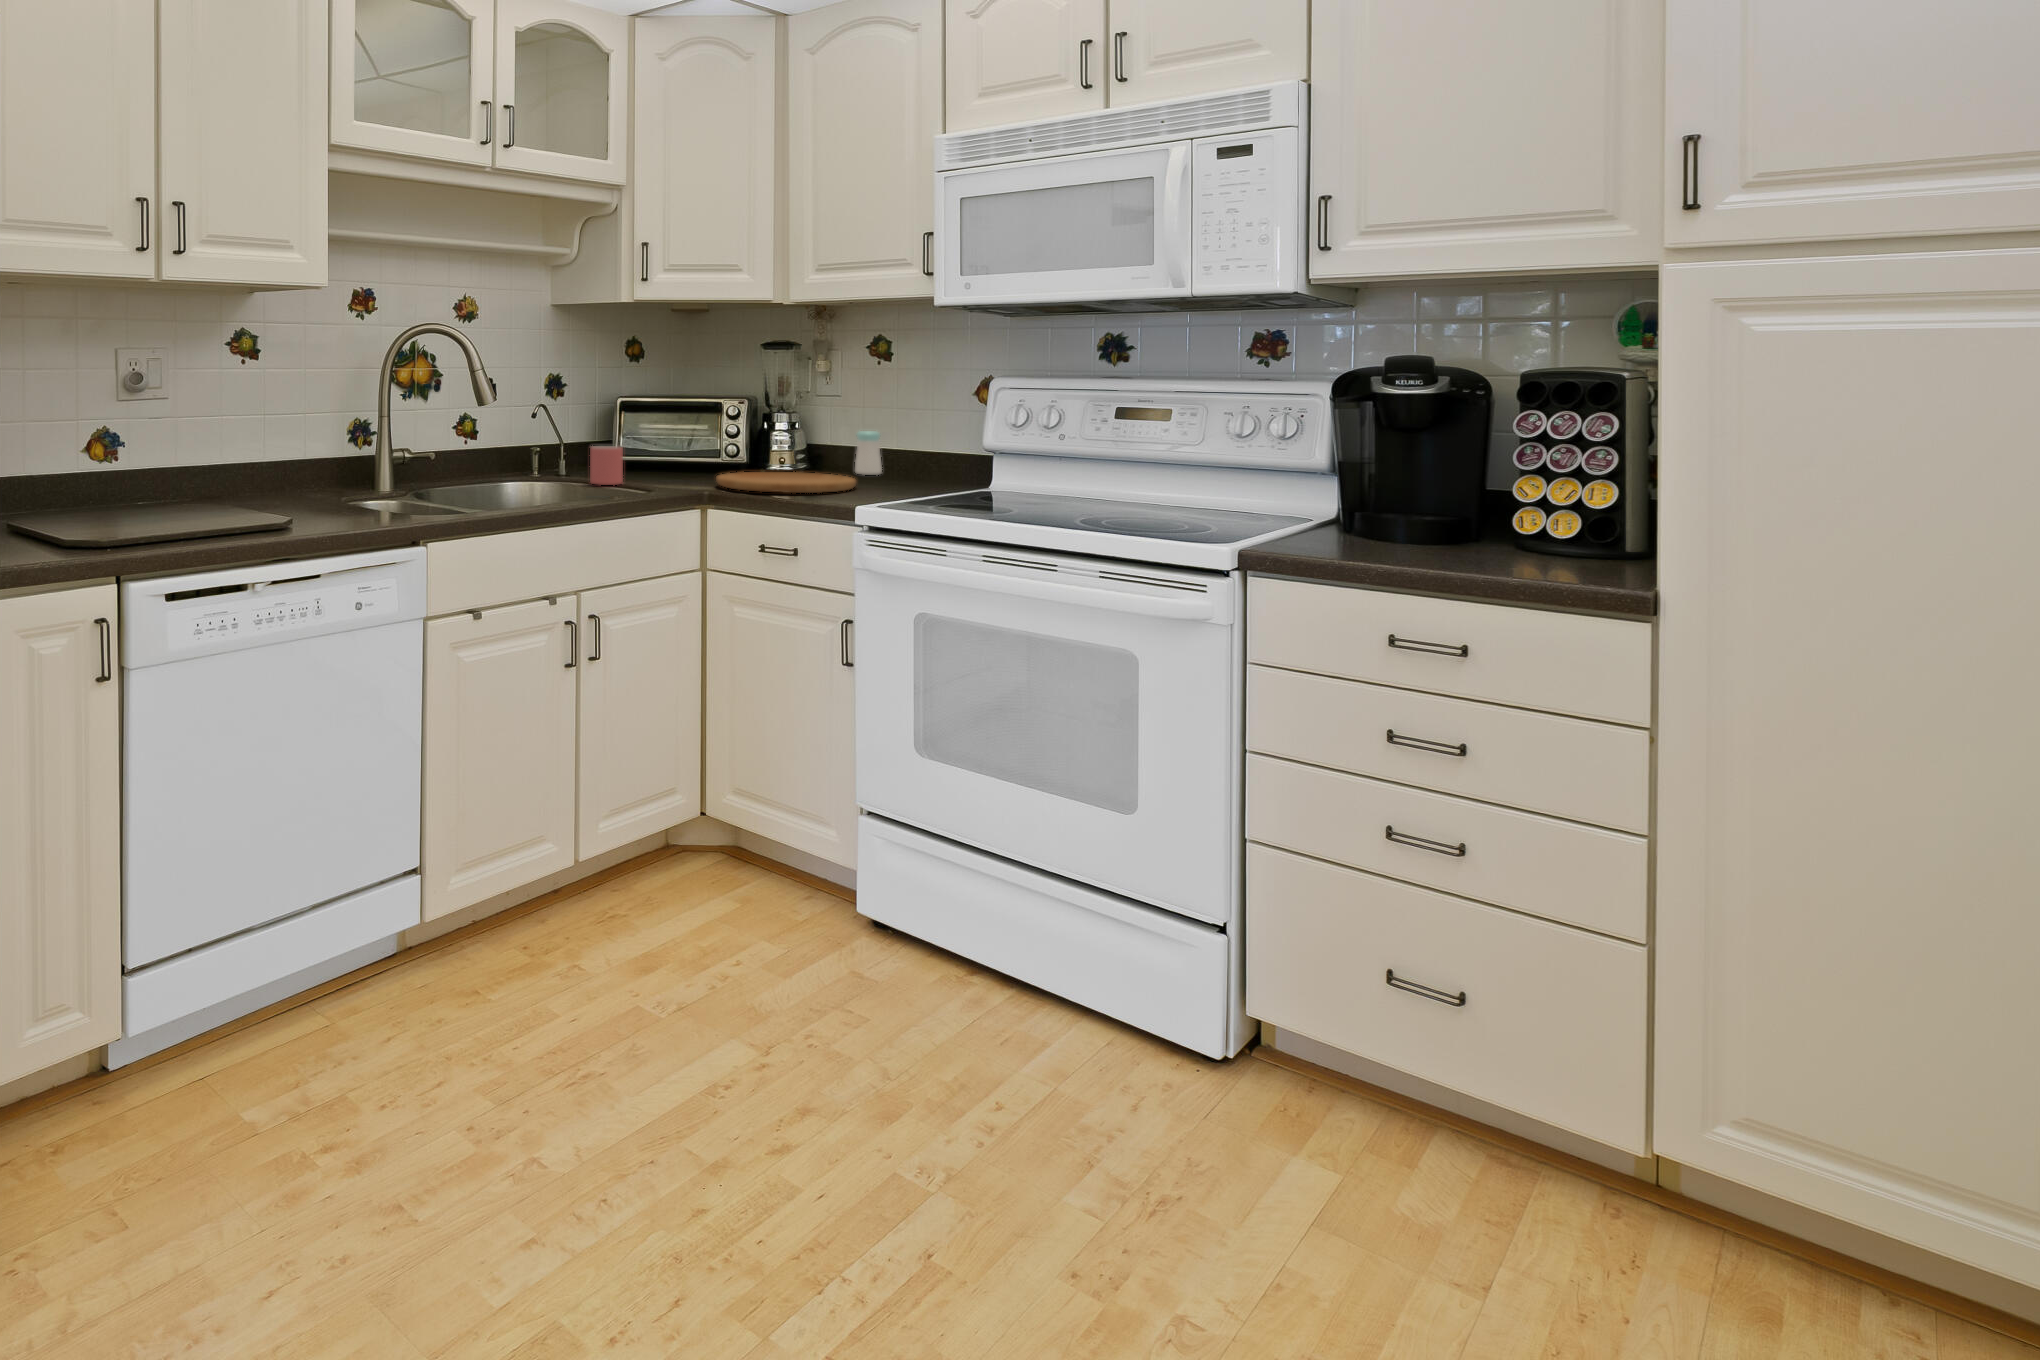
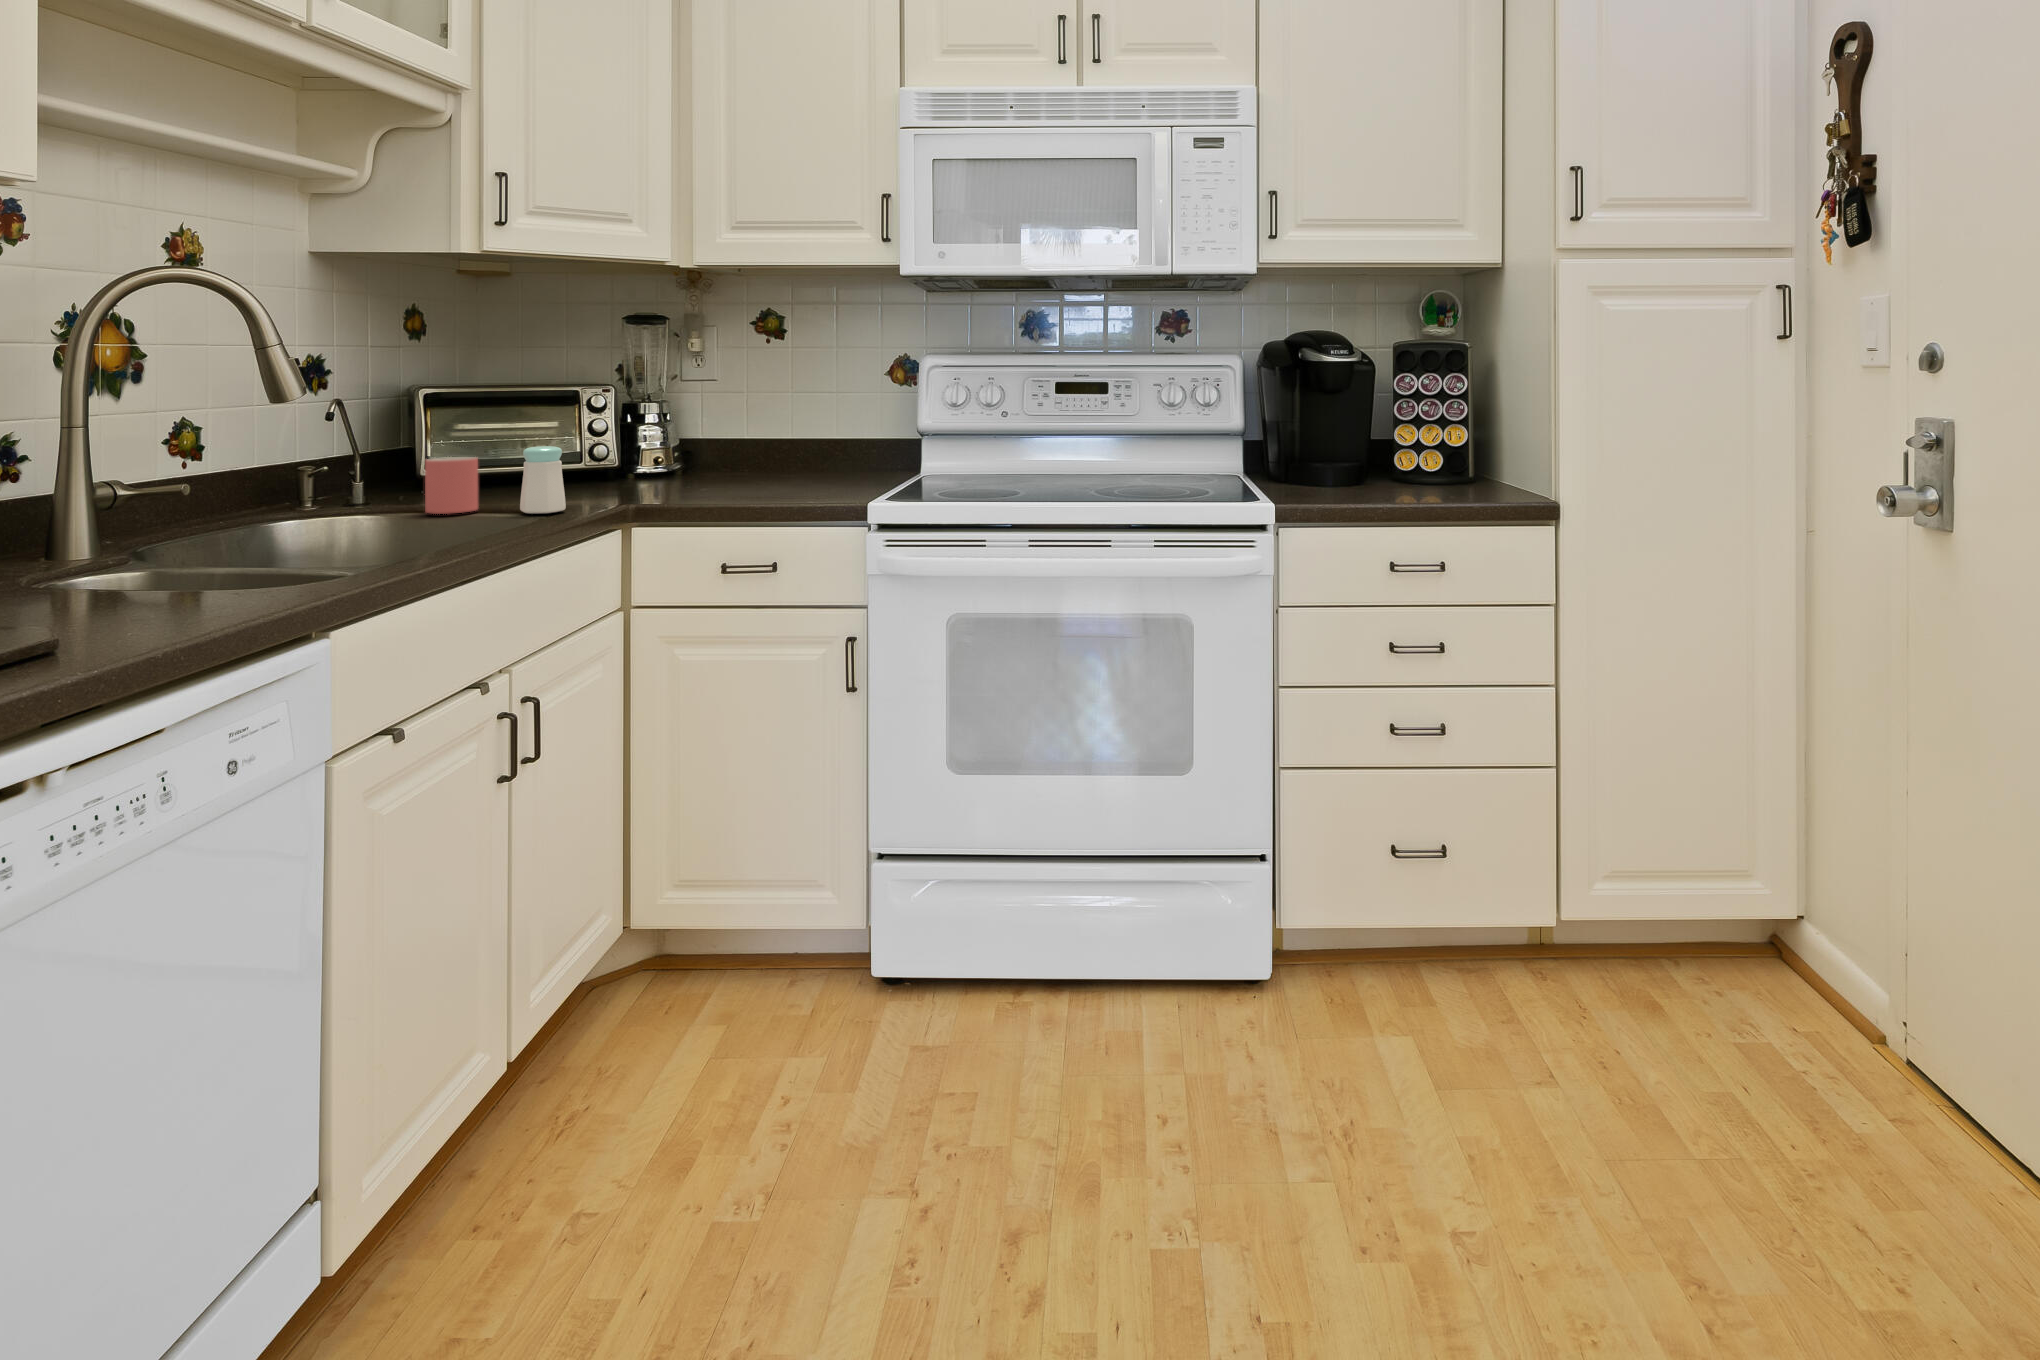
salt shaker: present [855,431,882,475] -> present [520,446,566,514]
cutting board: present [716,472,856,493] -> none [615,473,795,500]

